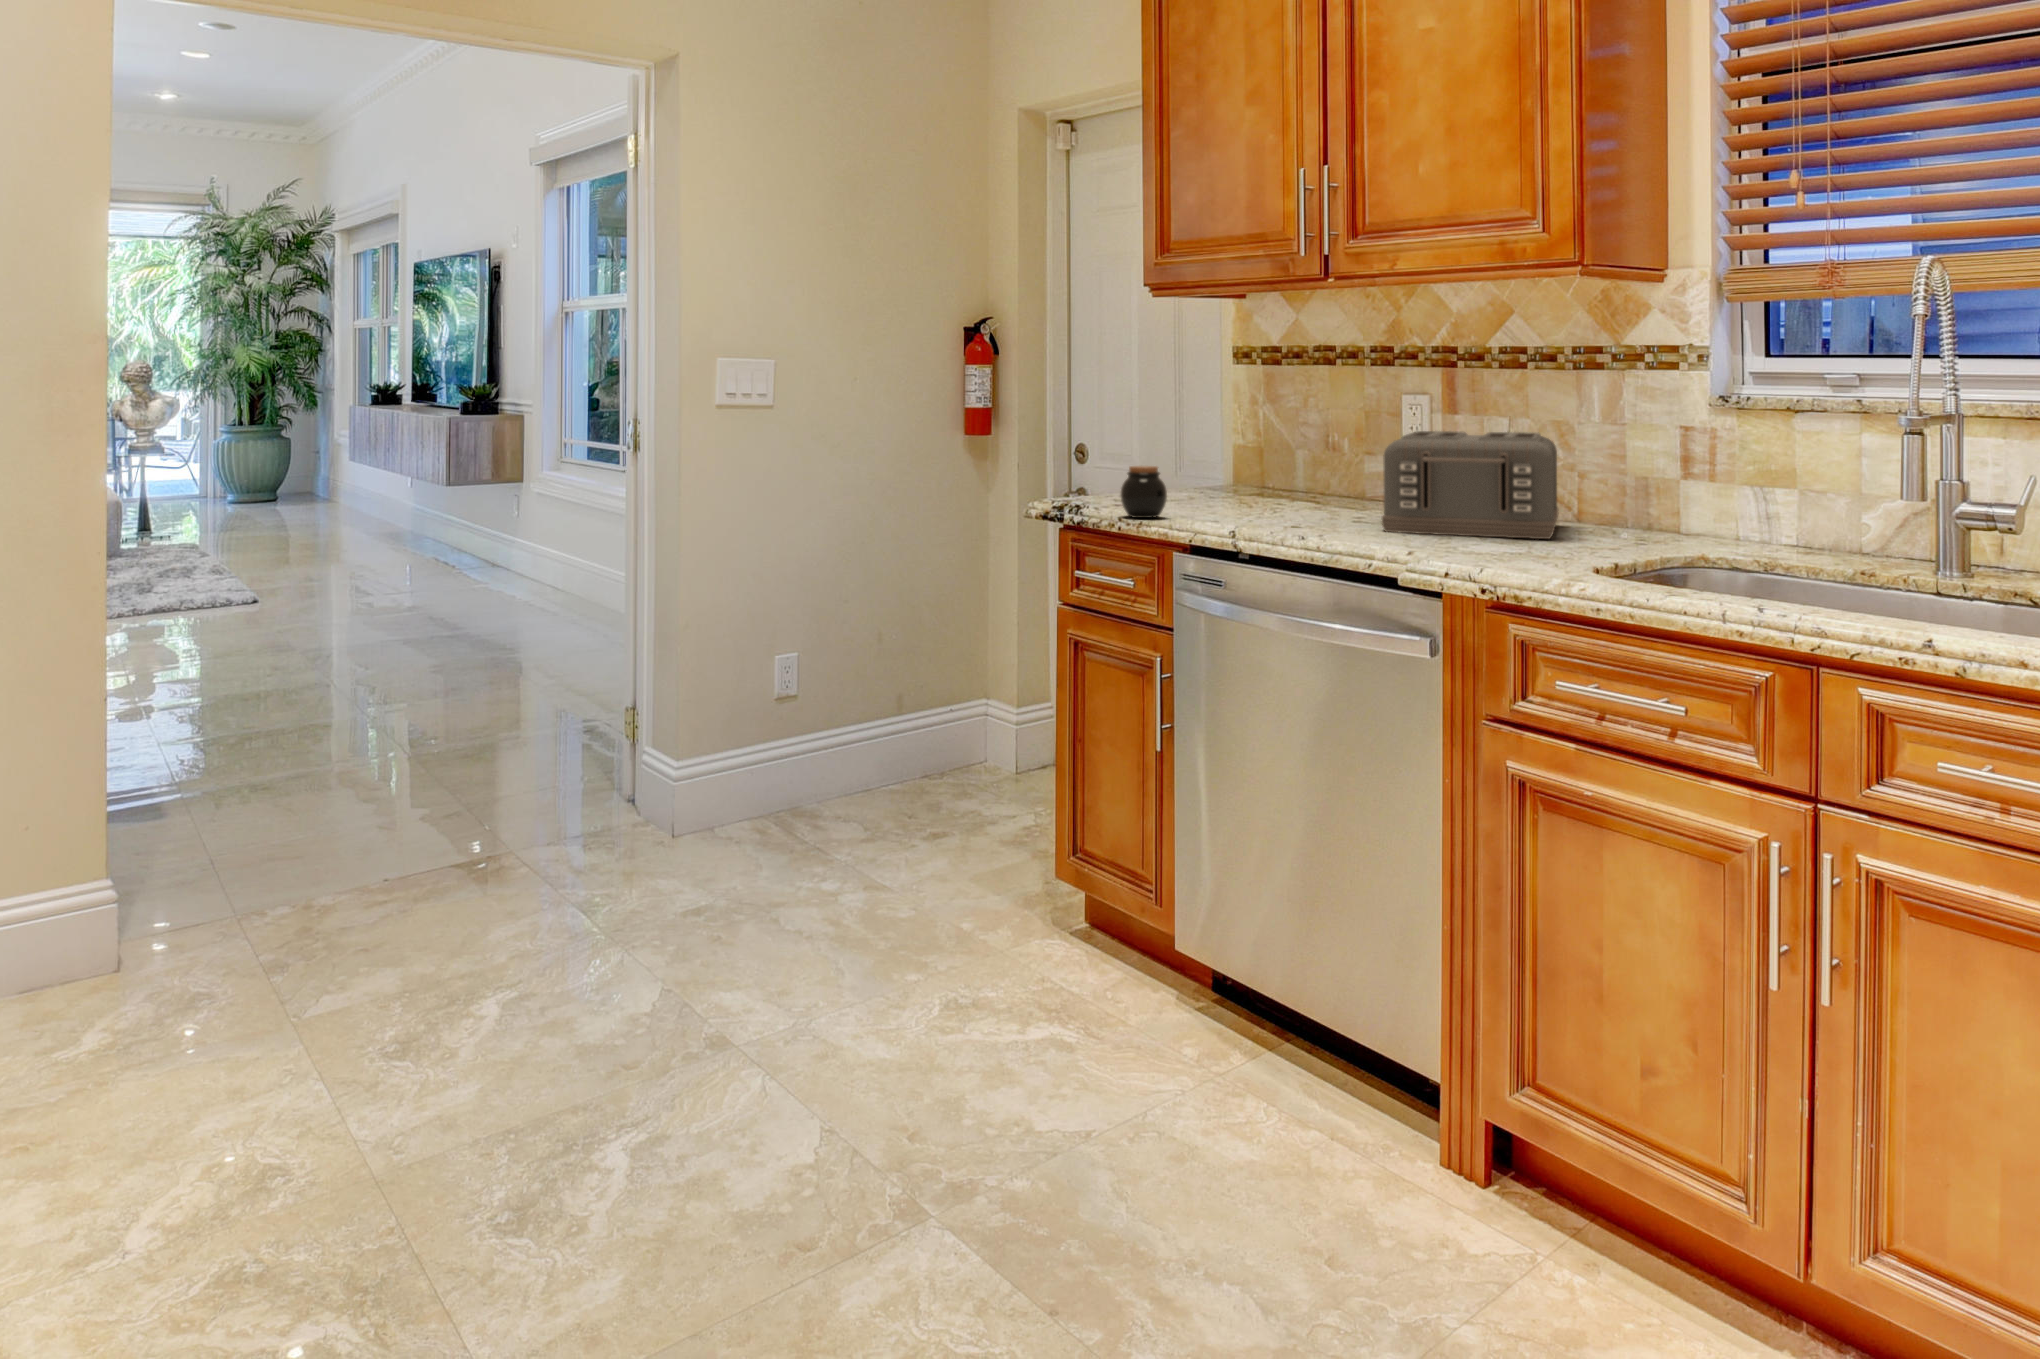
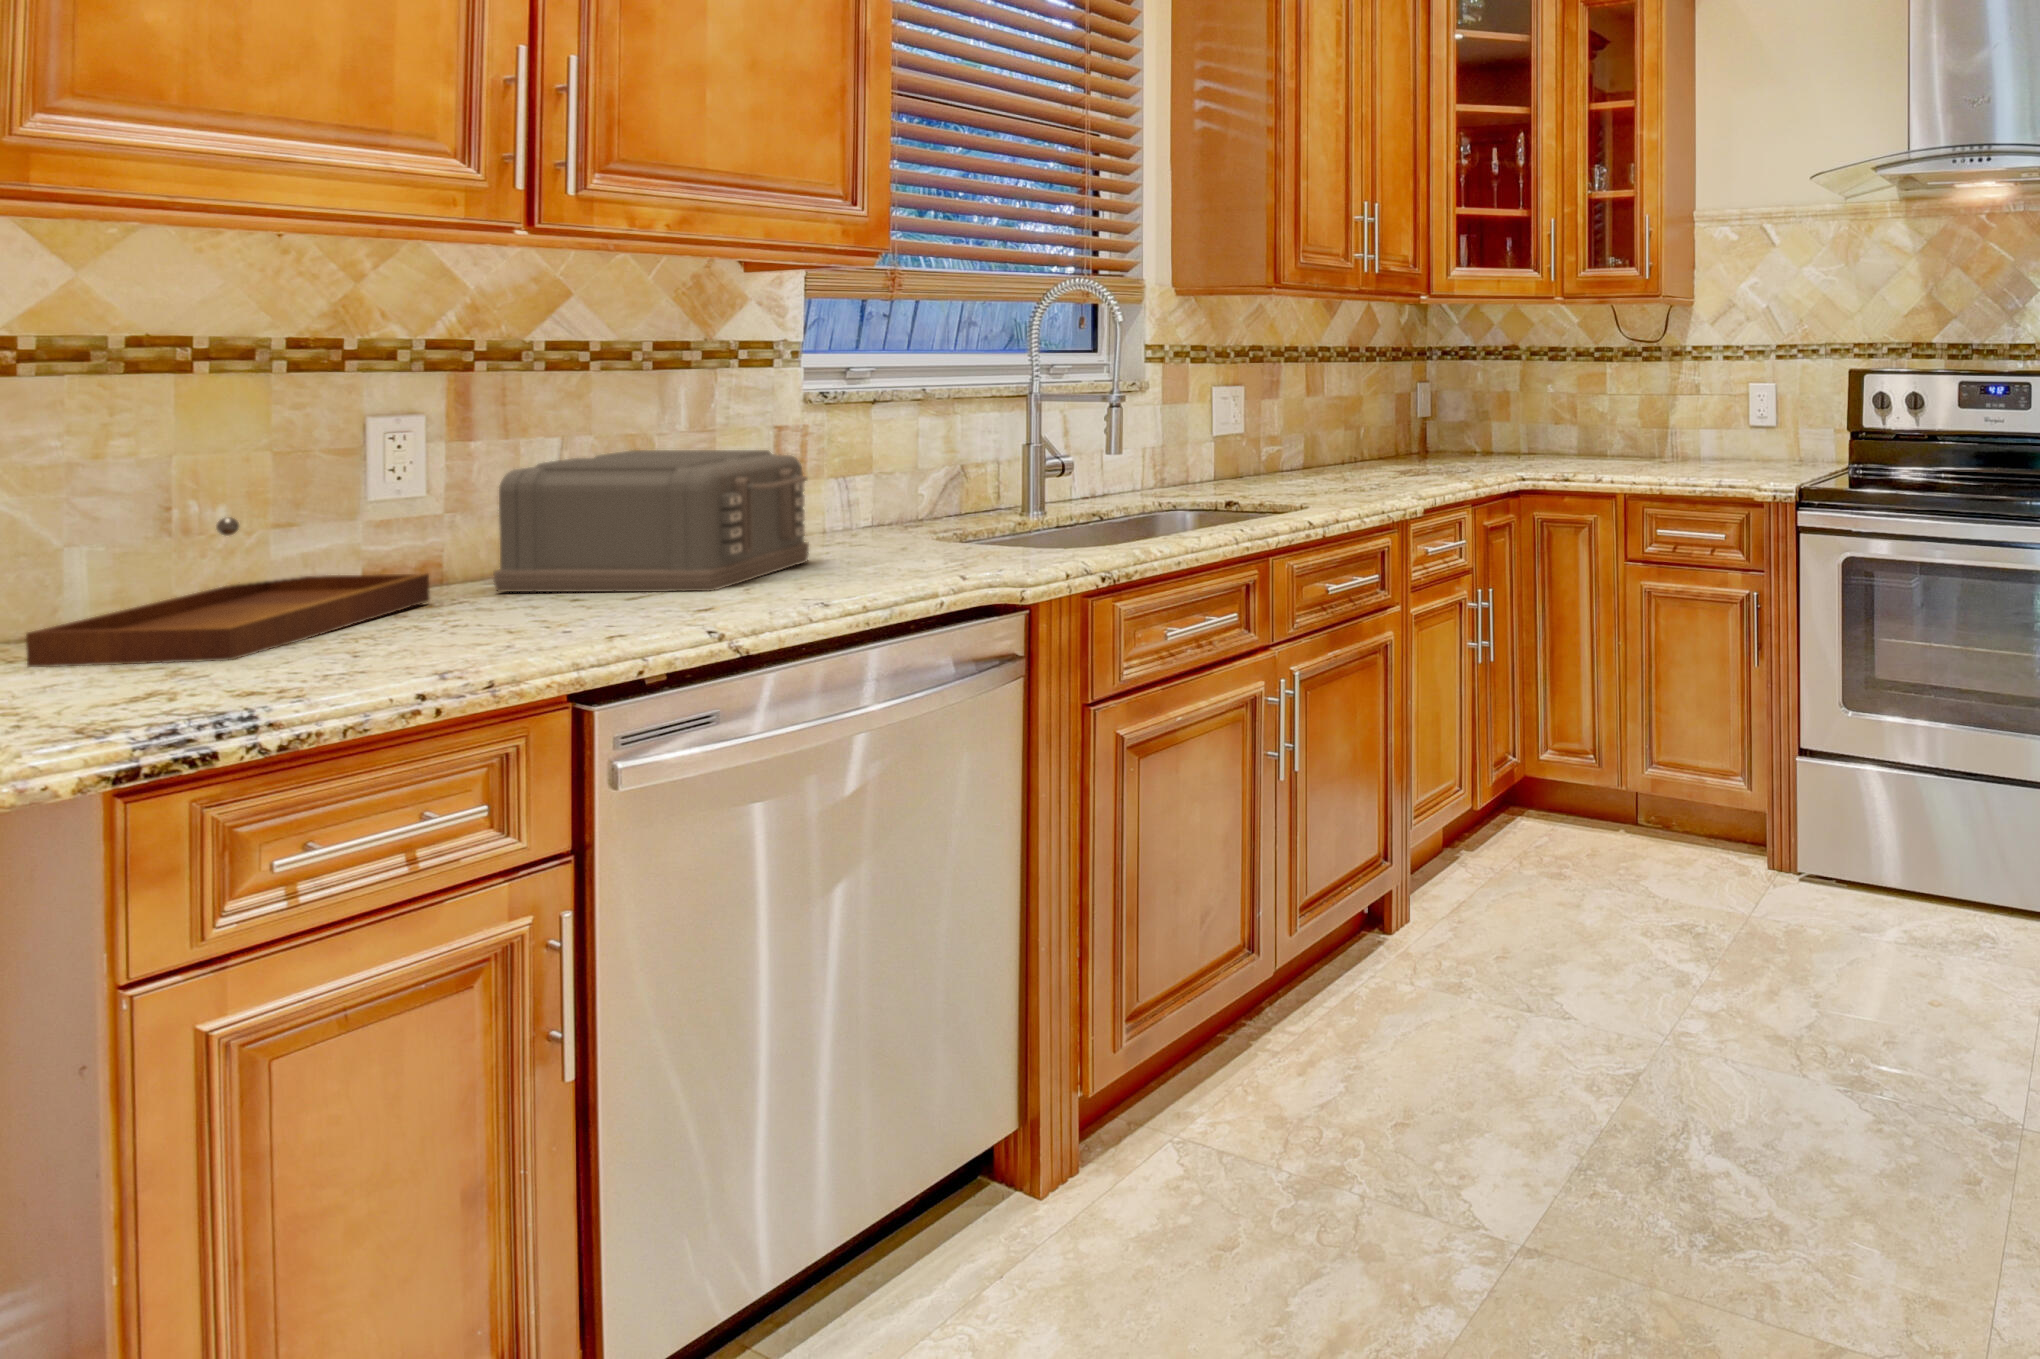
tray: none [1176,443,1366,512] -> present [26,517,430,667]
jar: present [1120,466,1167,518] -> none [430,559,529,658]

